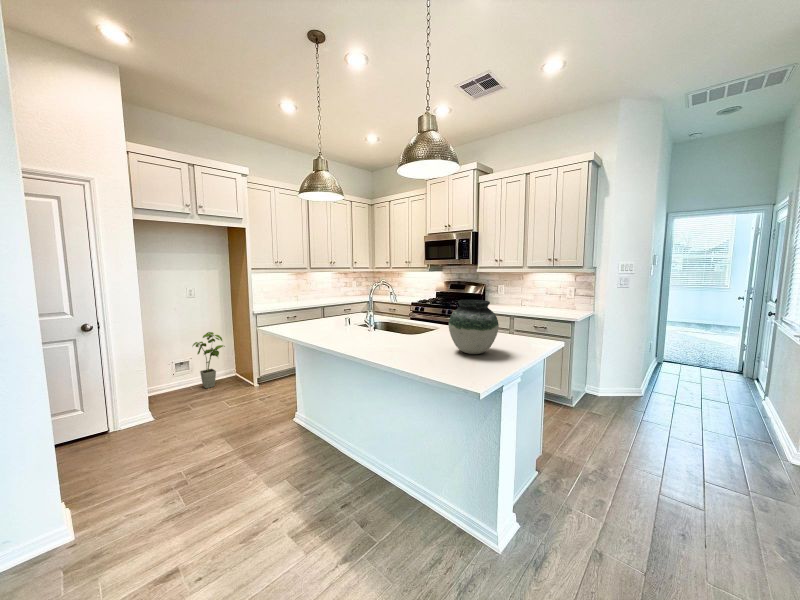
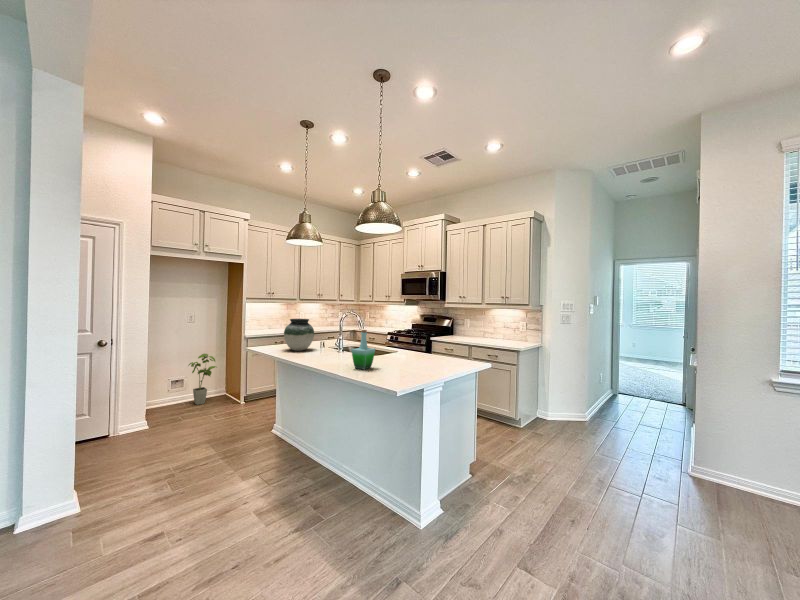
vase: present [449,300,499,354] -> present [284,319,314,351]
bottle: none [398,305,427,356] -> present [351,330,375,369]

